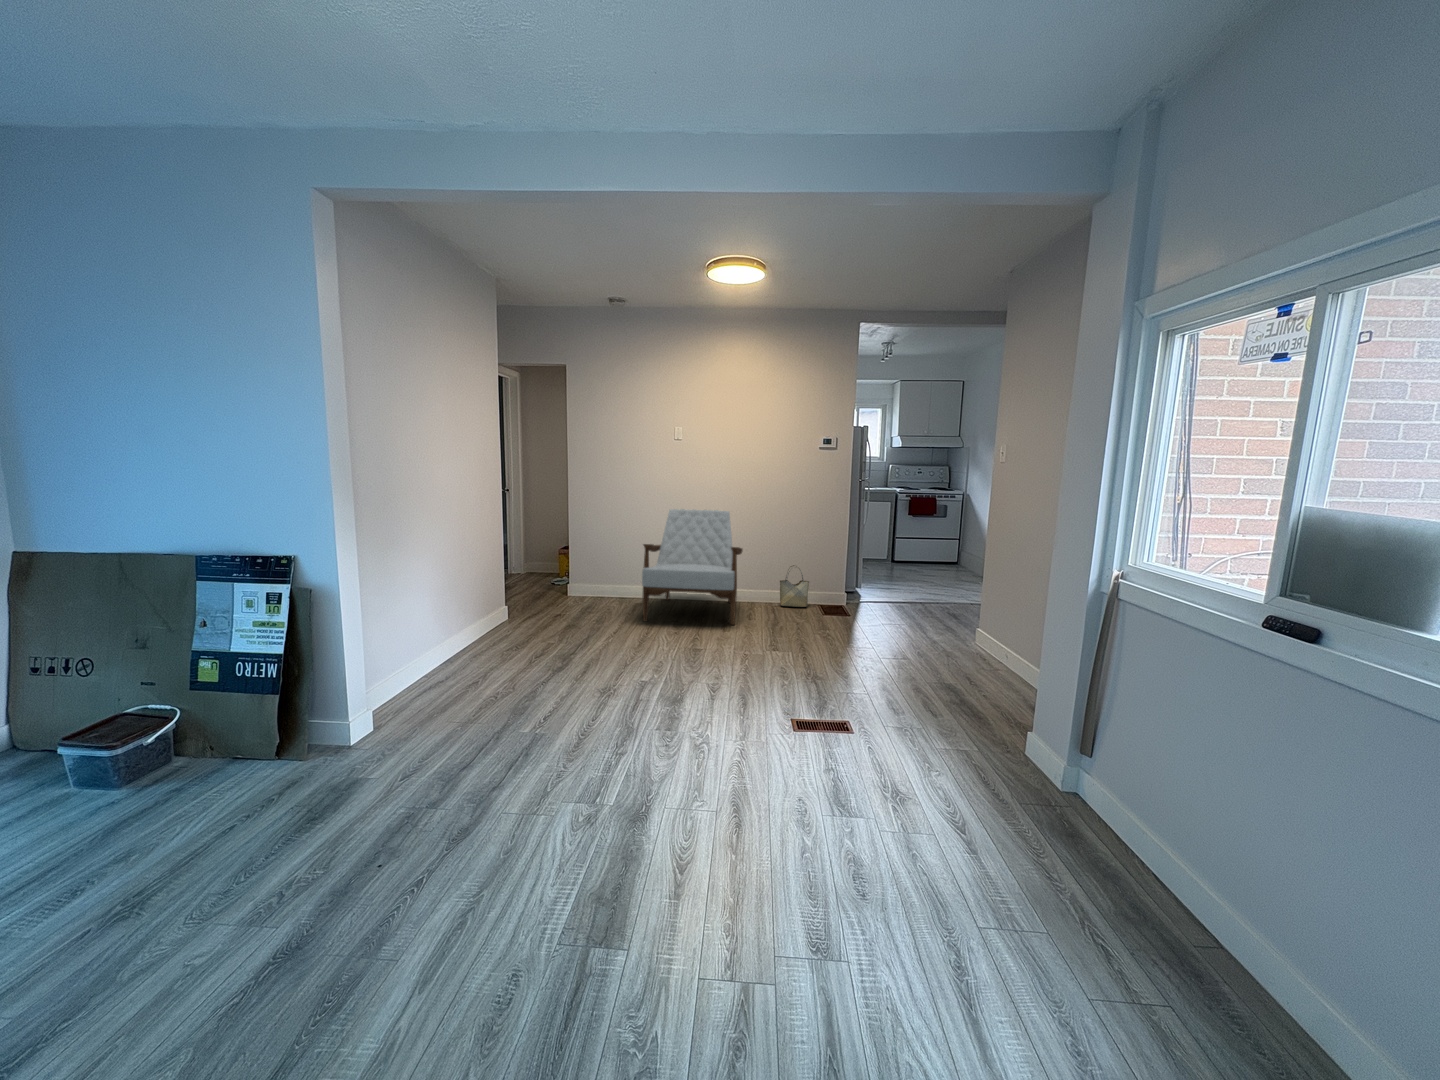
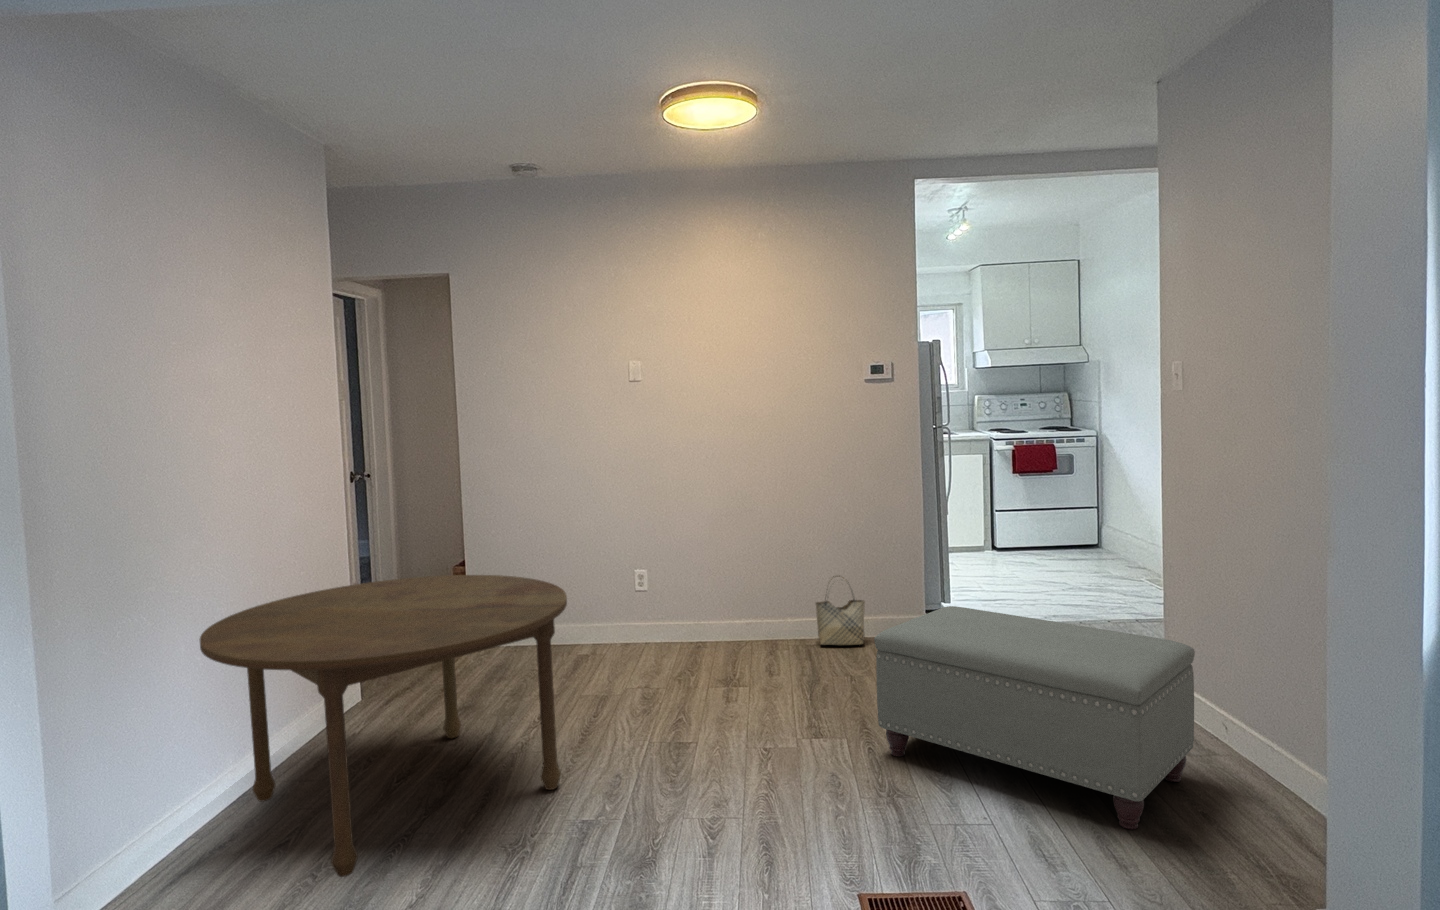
armchair: present [642,509,743,625] -> none [581,492,750,692]
dining table: none [436,546,638,696] -> present [200,575,567,877]
ottoman: none [810,582,990,701] -> present [874,606,1195,829]

